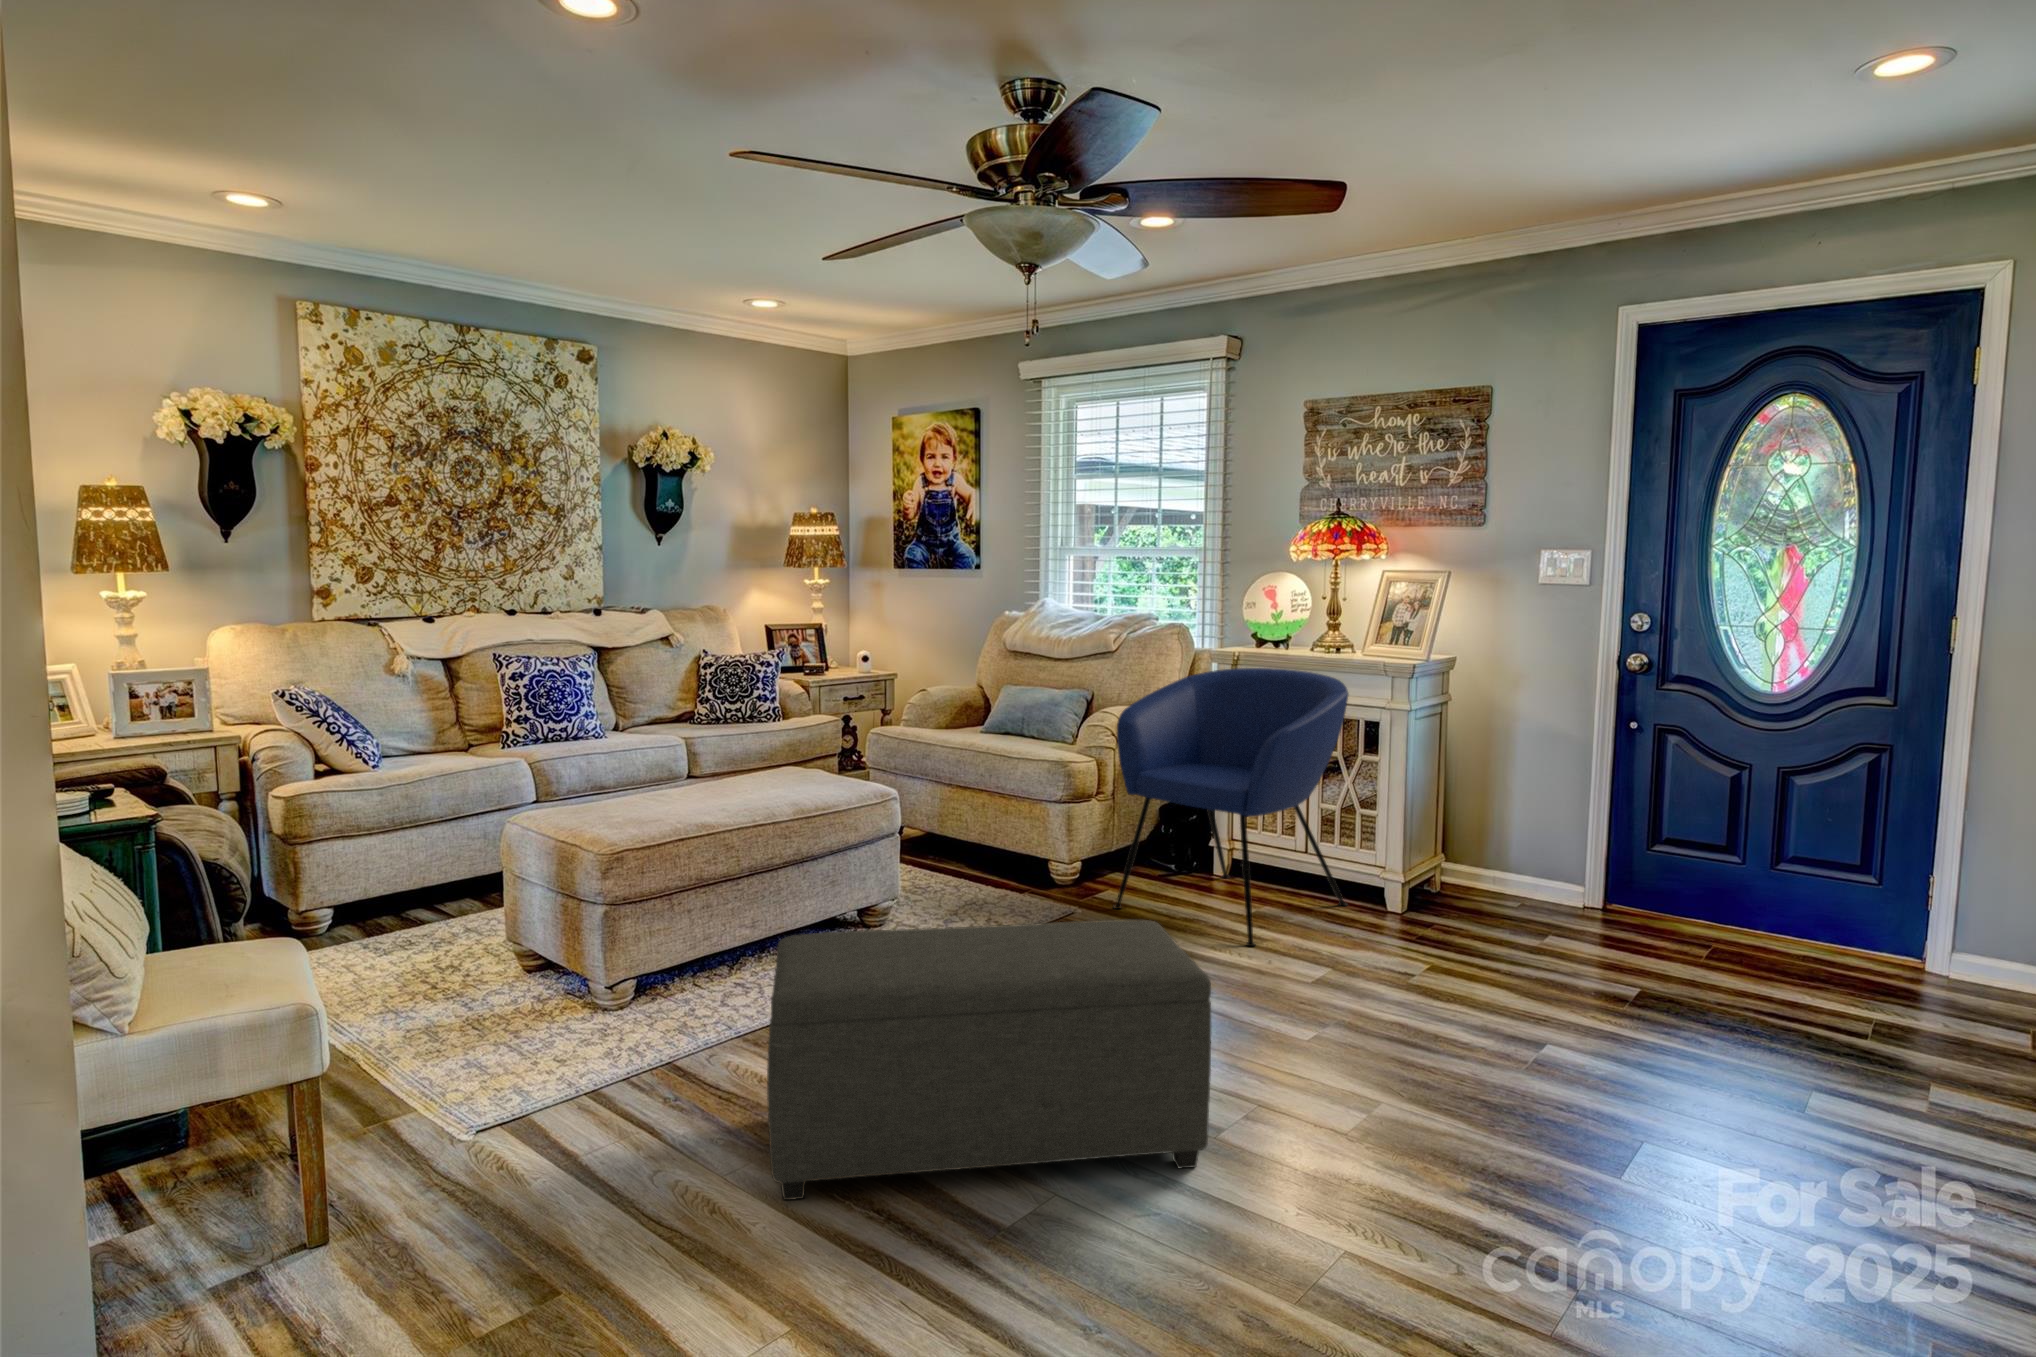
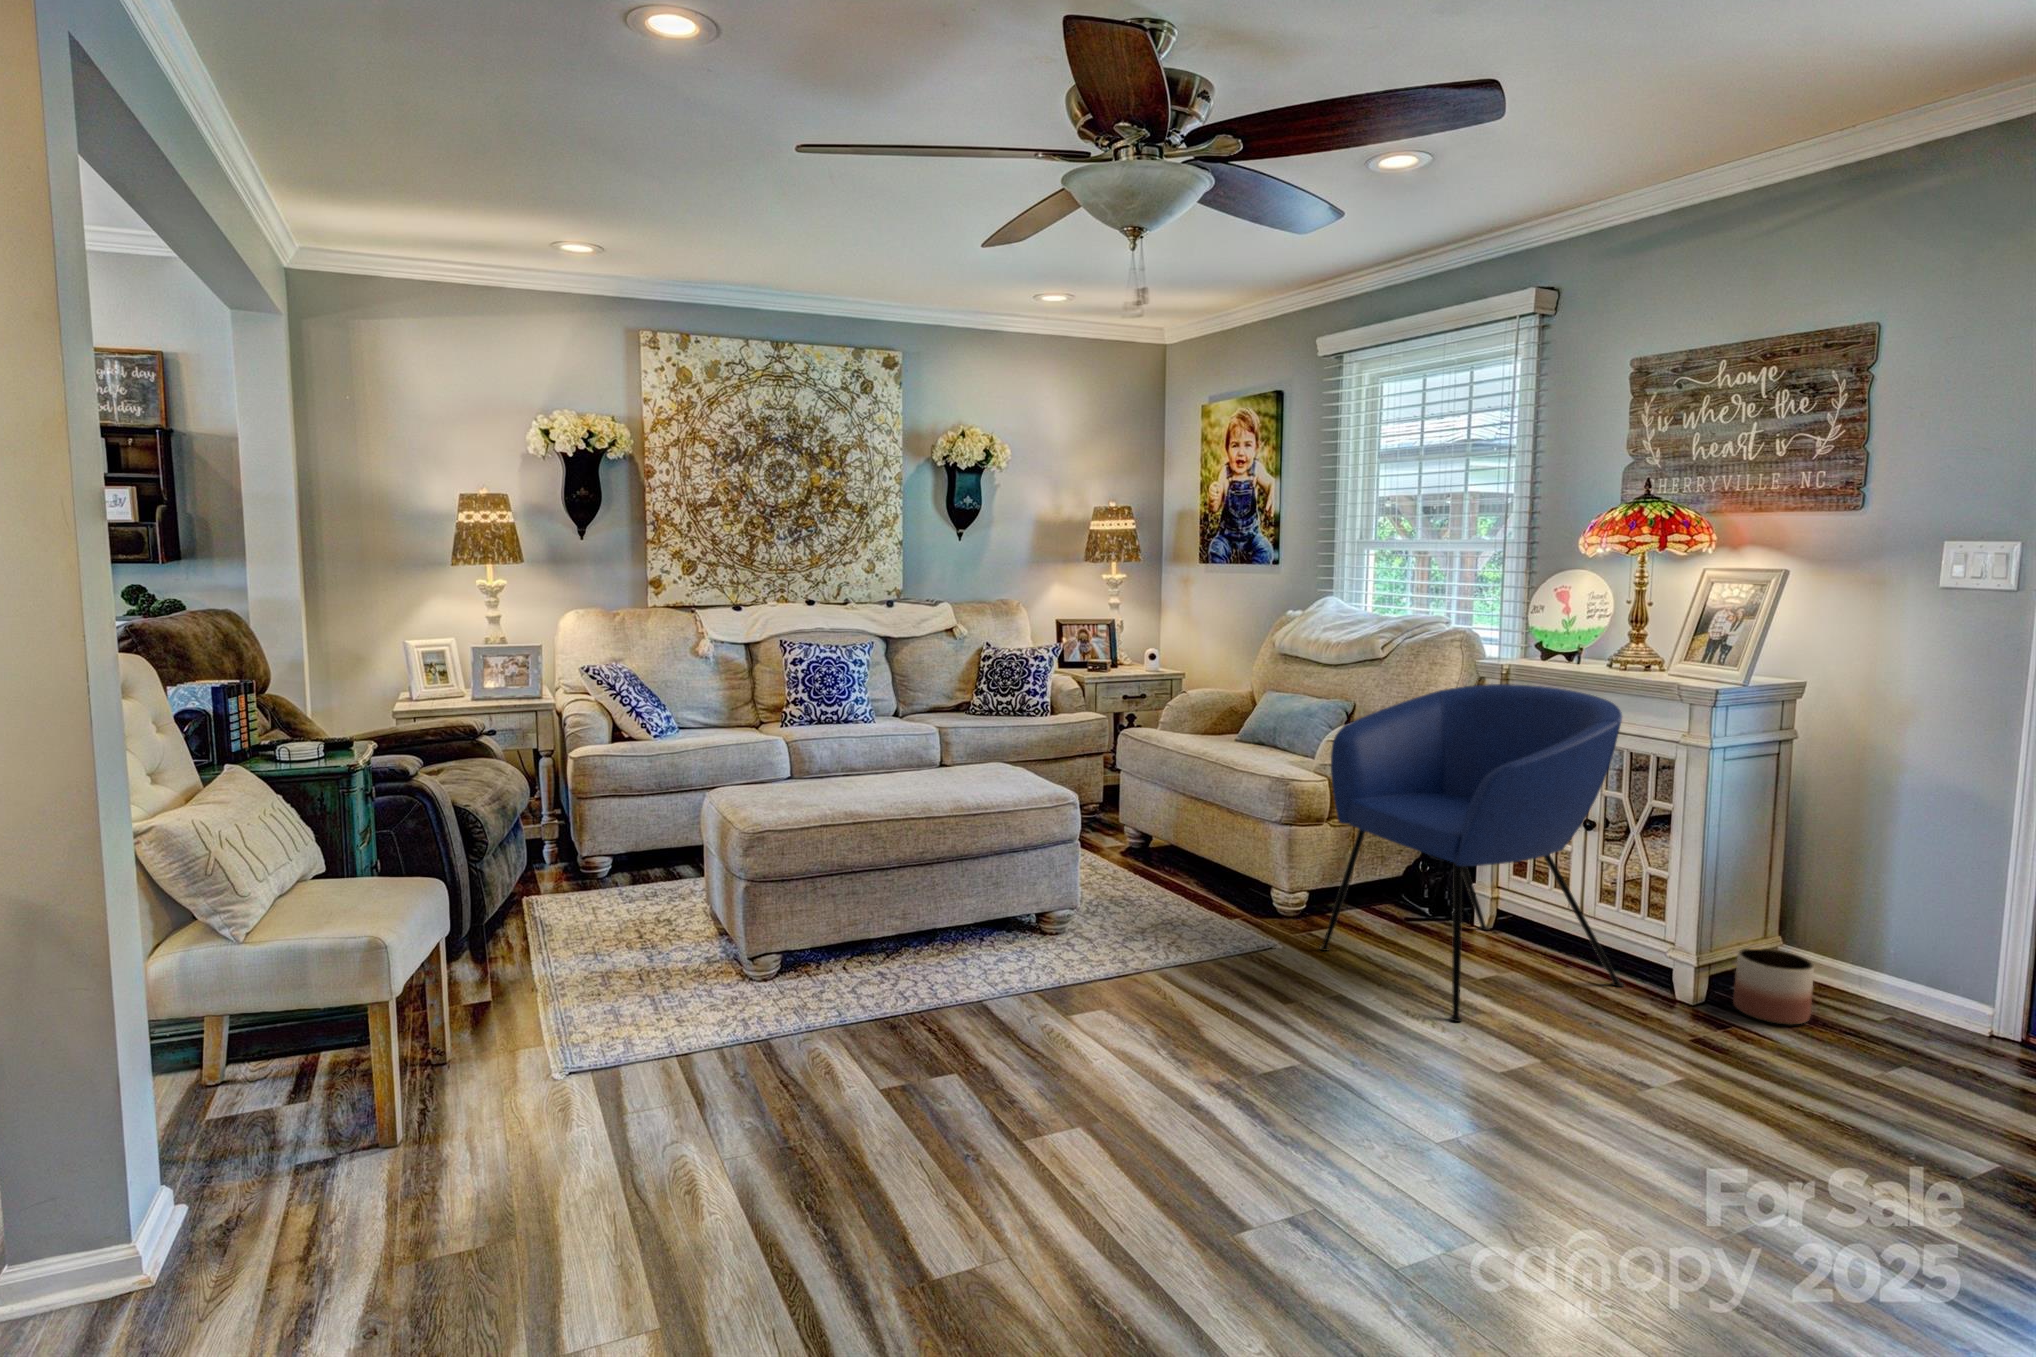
planter: none [1424,862,1477,916] -> present [1733,948,1814,1025]
ottoman: present [767,919,1211,1200] -> none [710,948,1211,1303]

